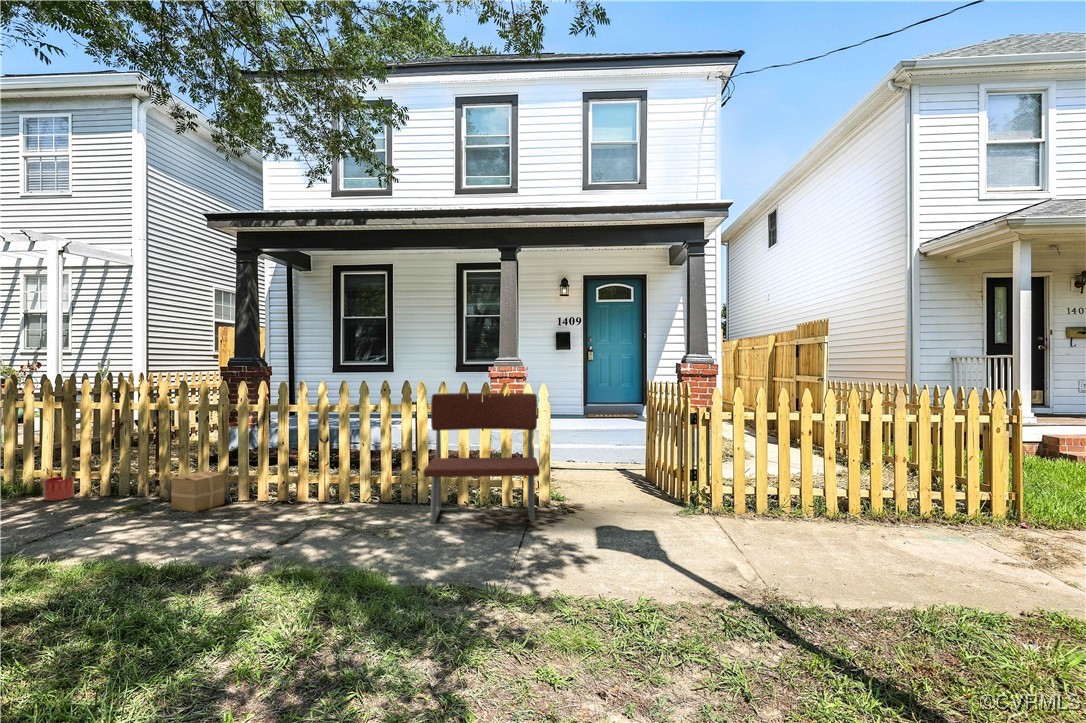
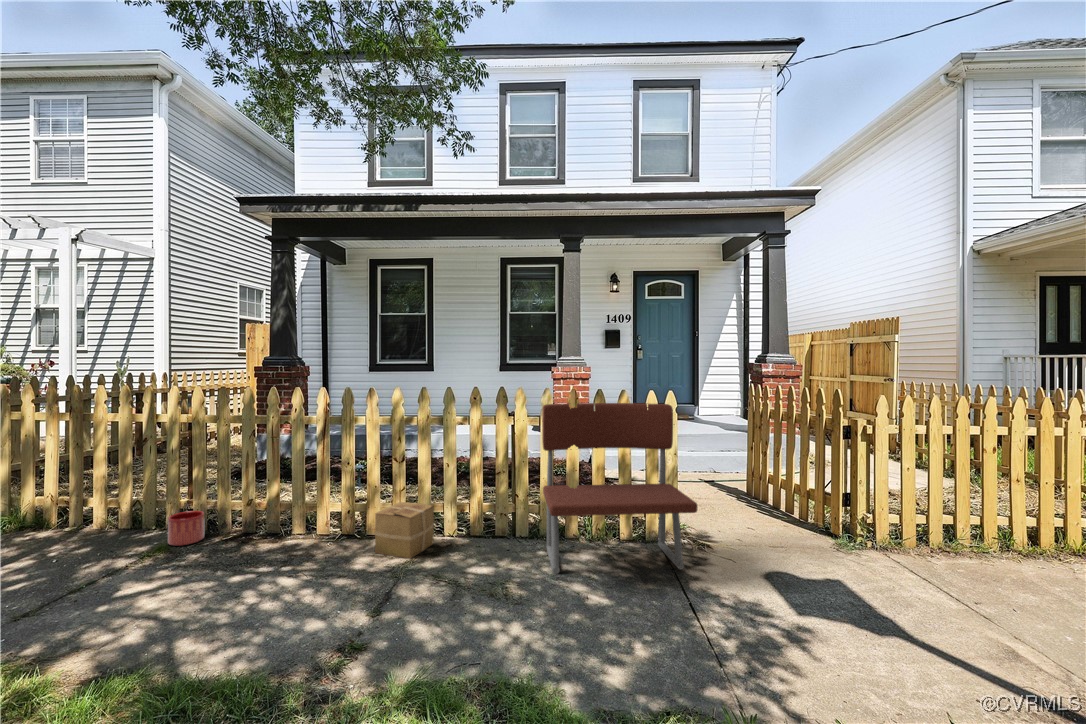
cardboard box: present [171,472,225,512] -> present [375,502,434,559]
planter: present [44,476,74,501] -> present [168,511,204,546]

